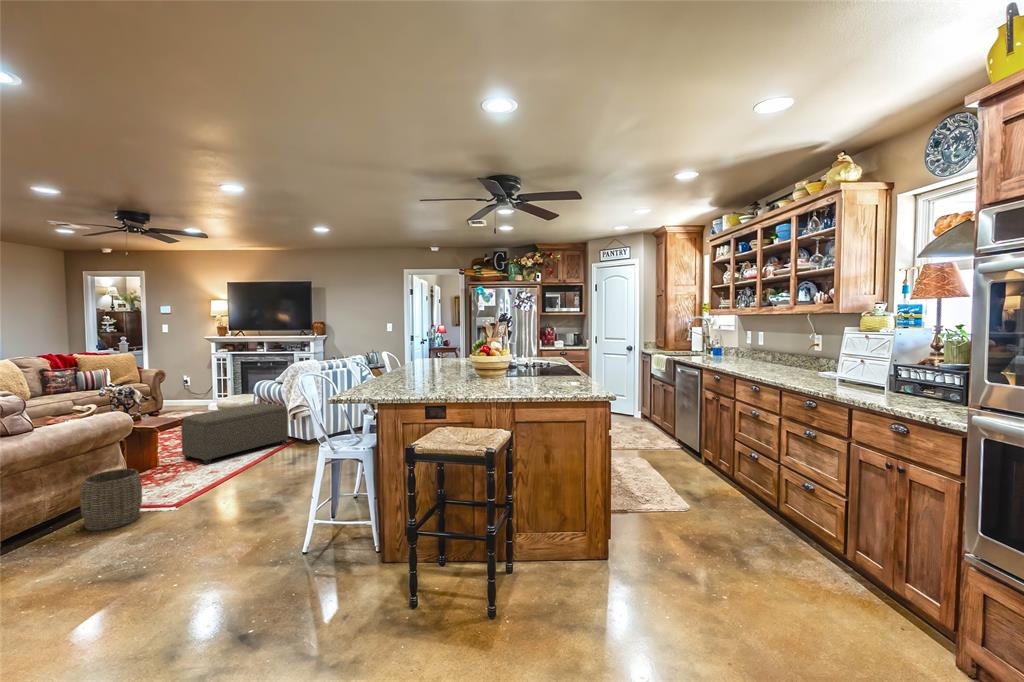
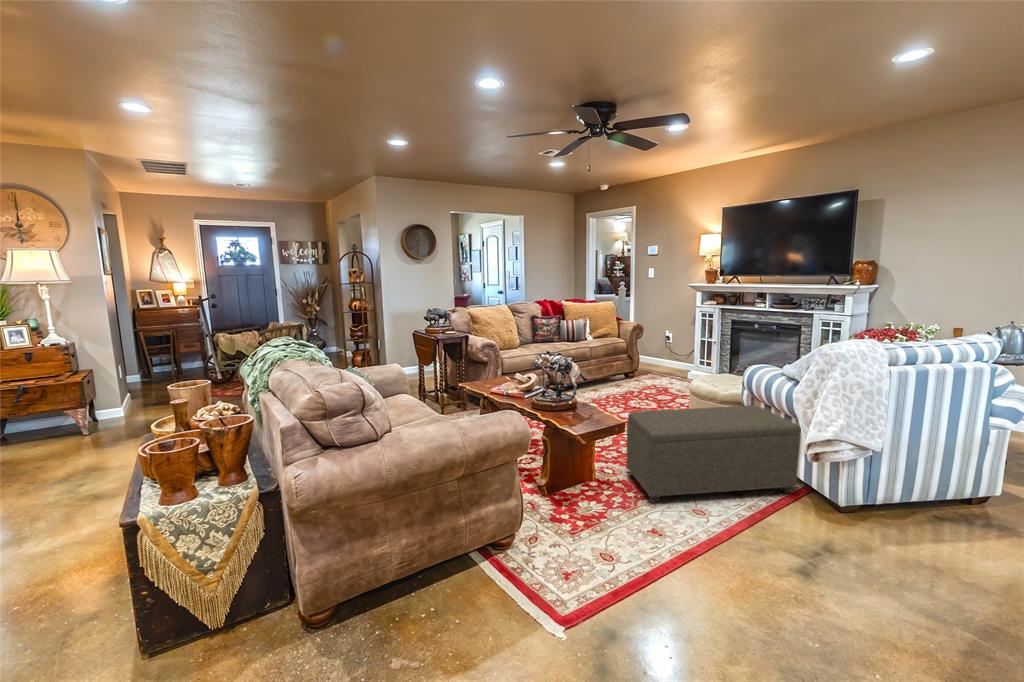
woven basket: present [80,469,142,531] -> none [434,518,516,640]

